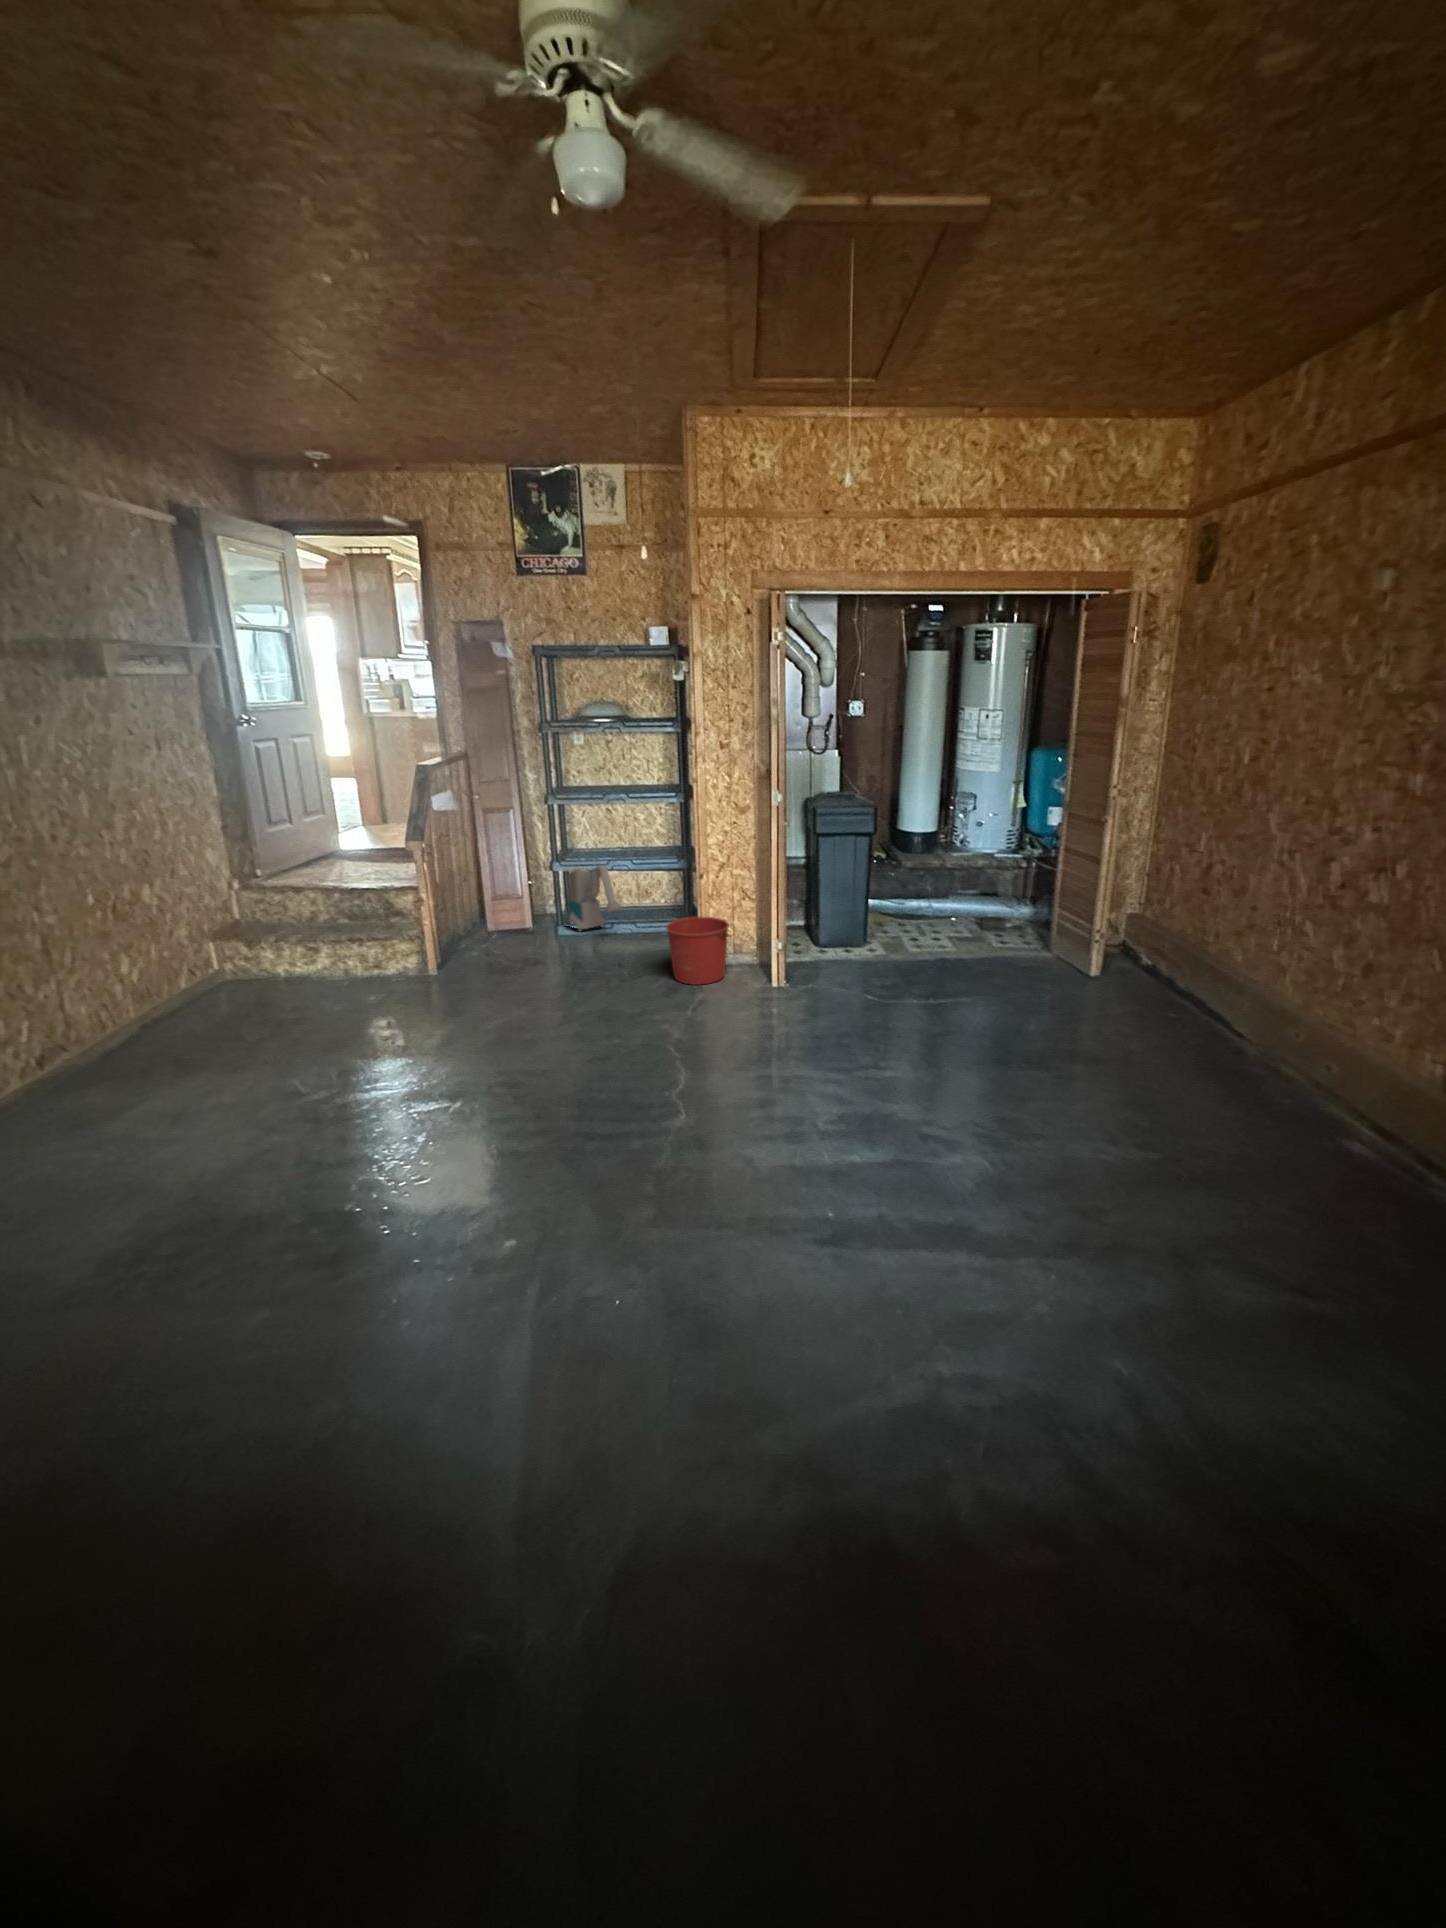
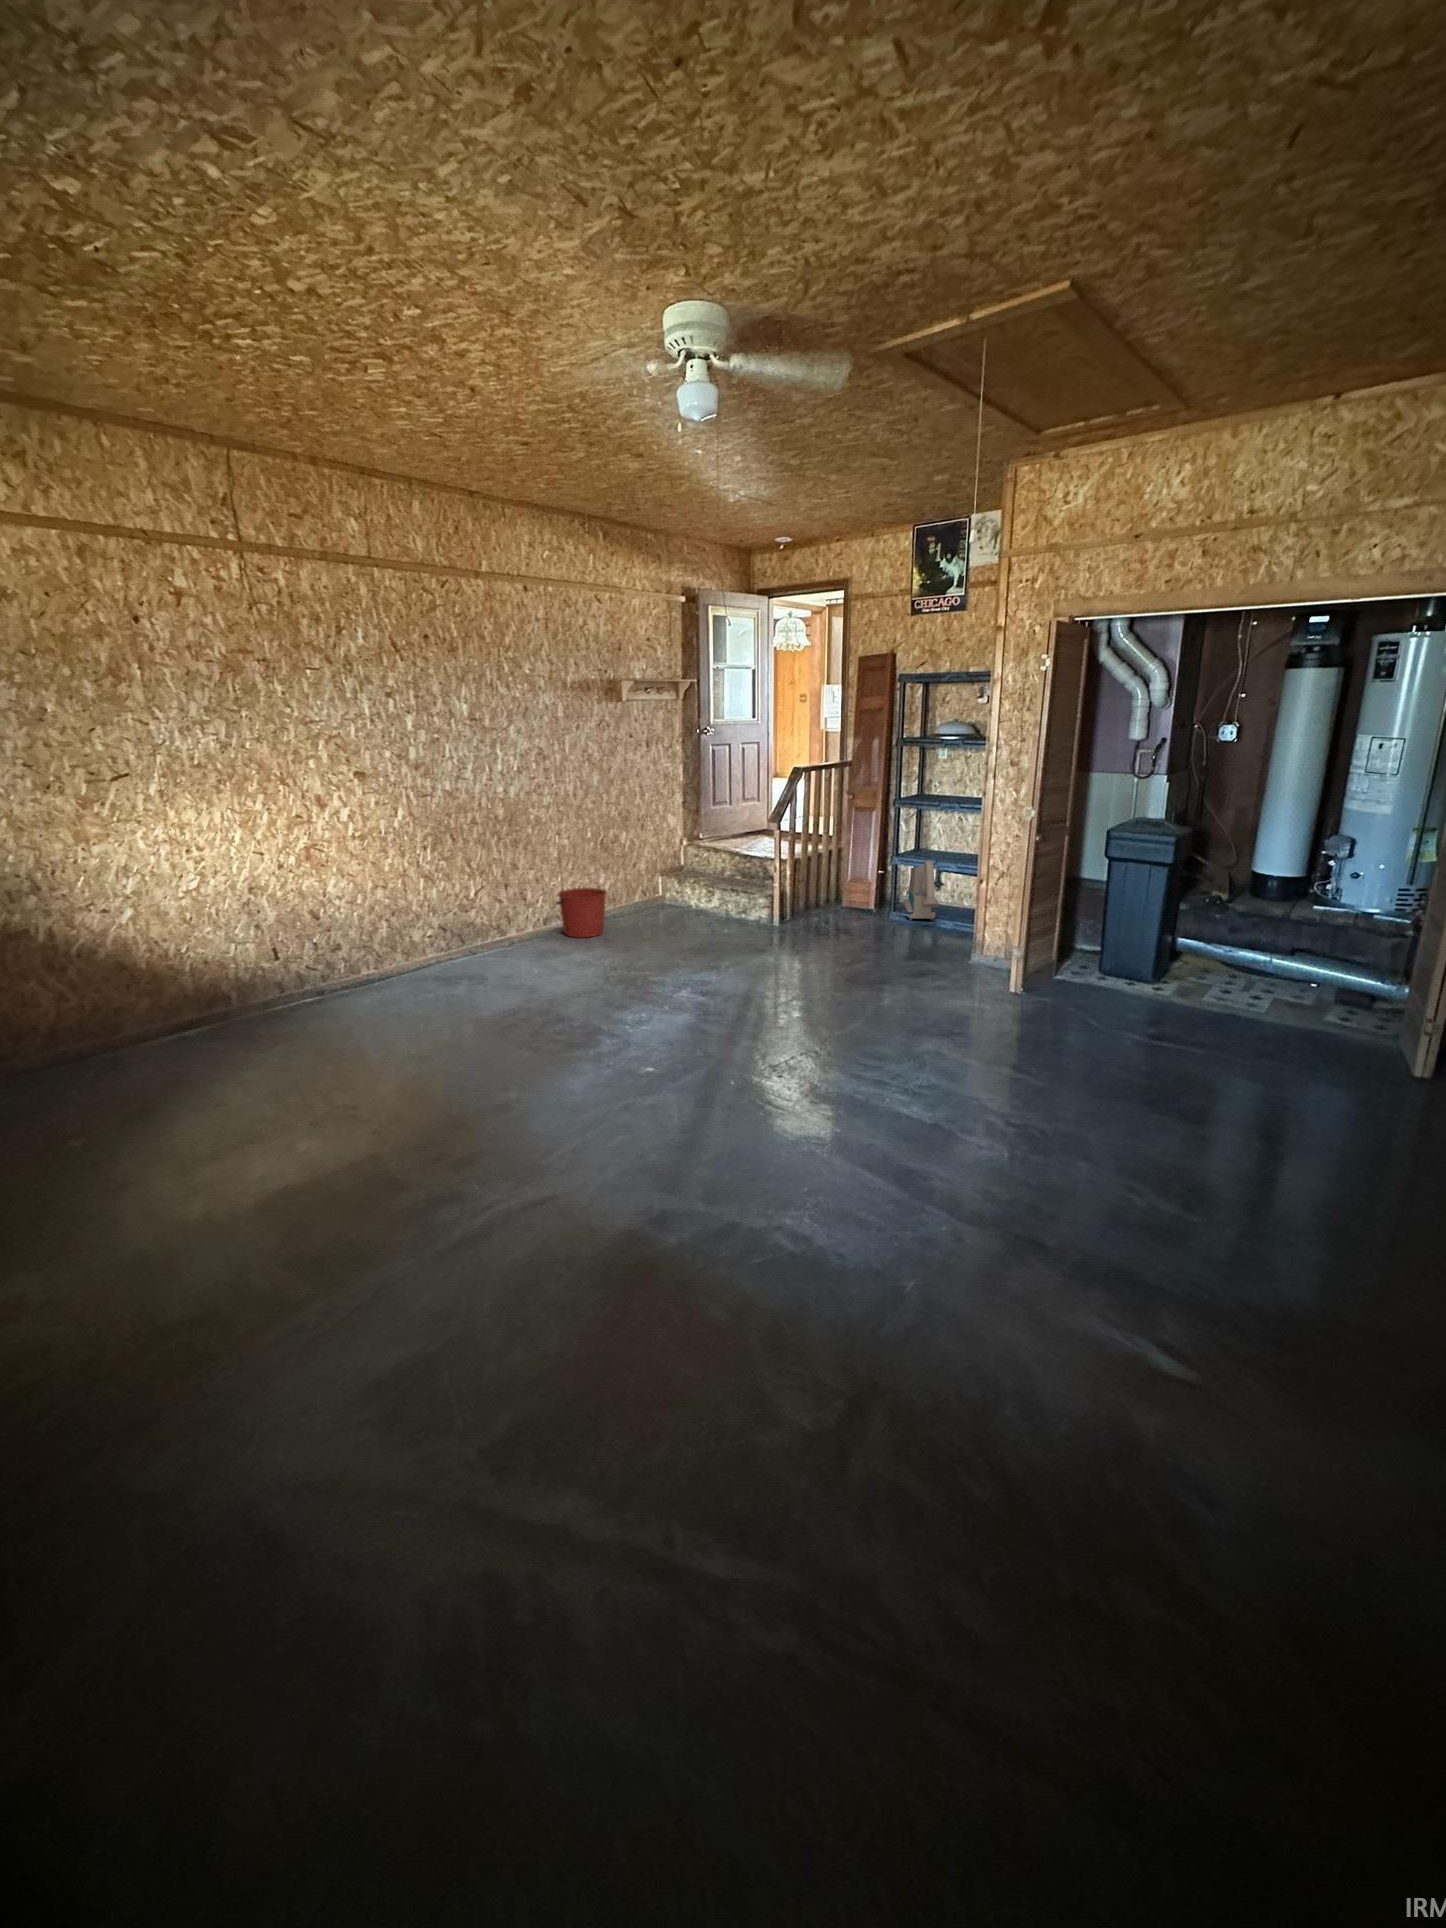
bucket: present [666,917,731,985] -> present [557,888,607,938]

